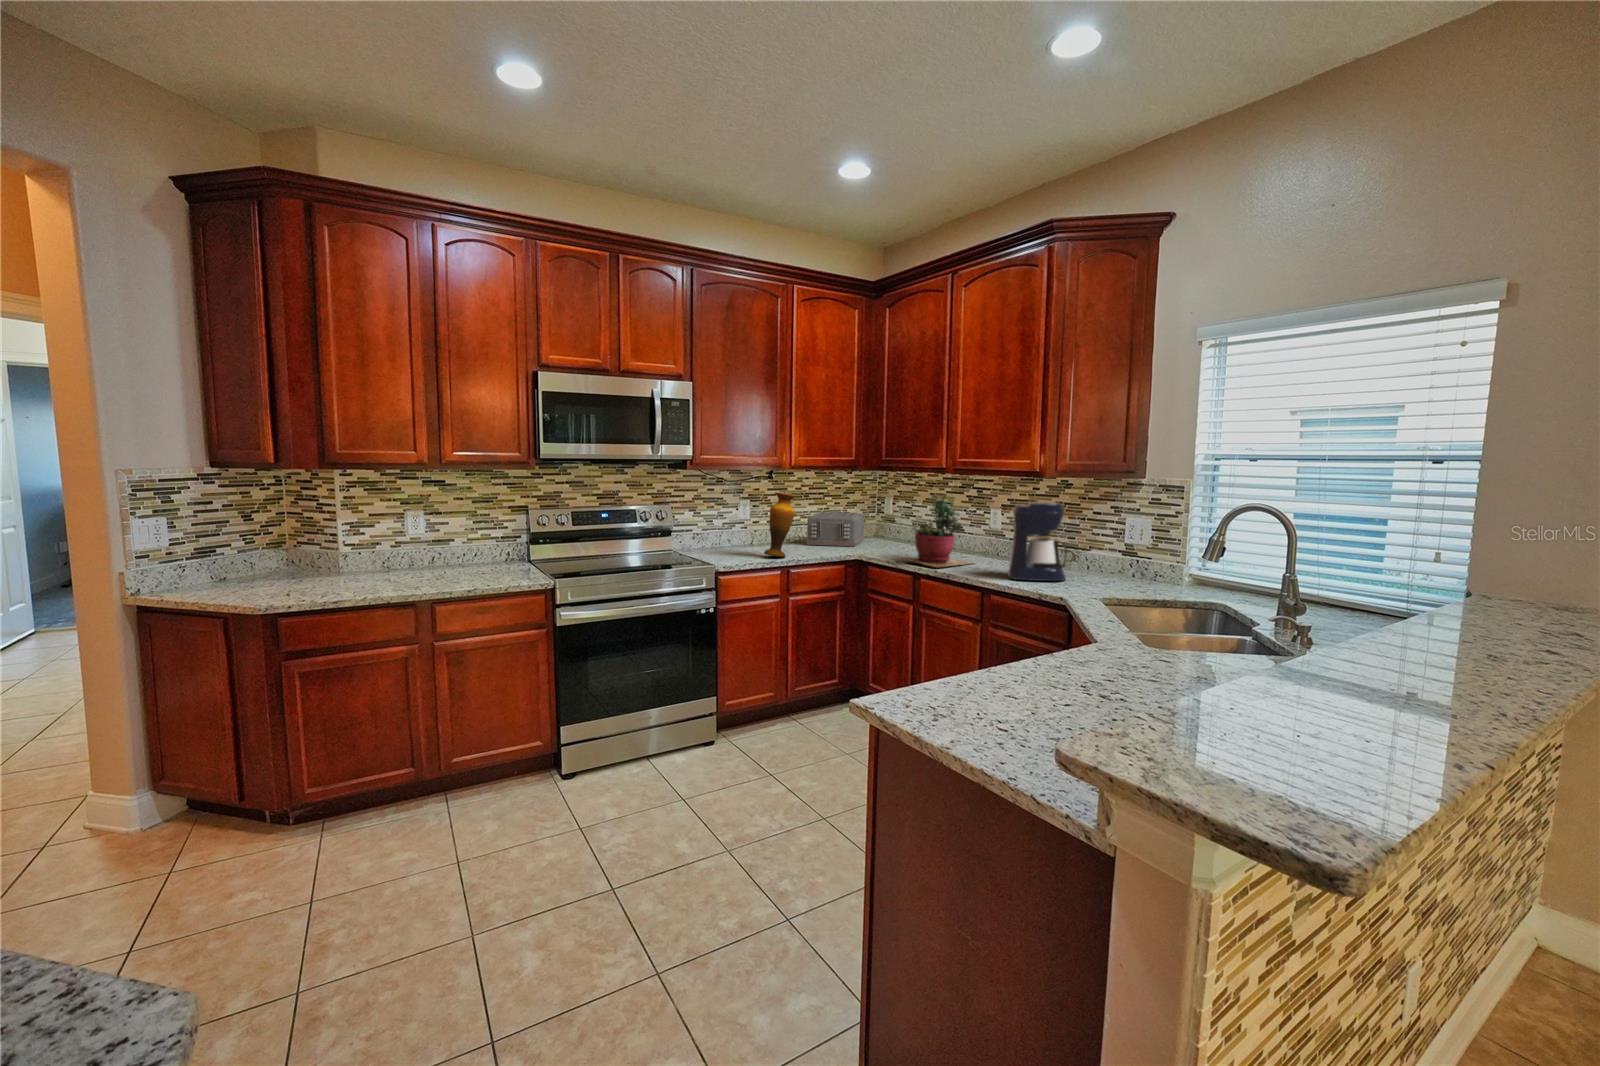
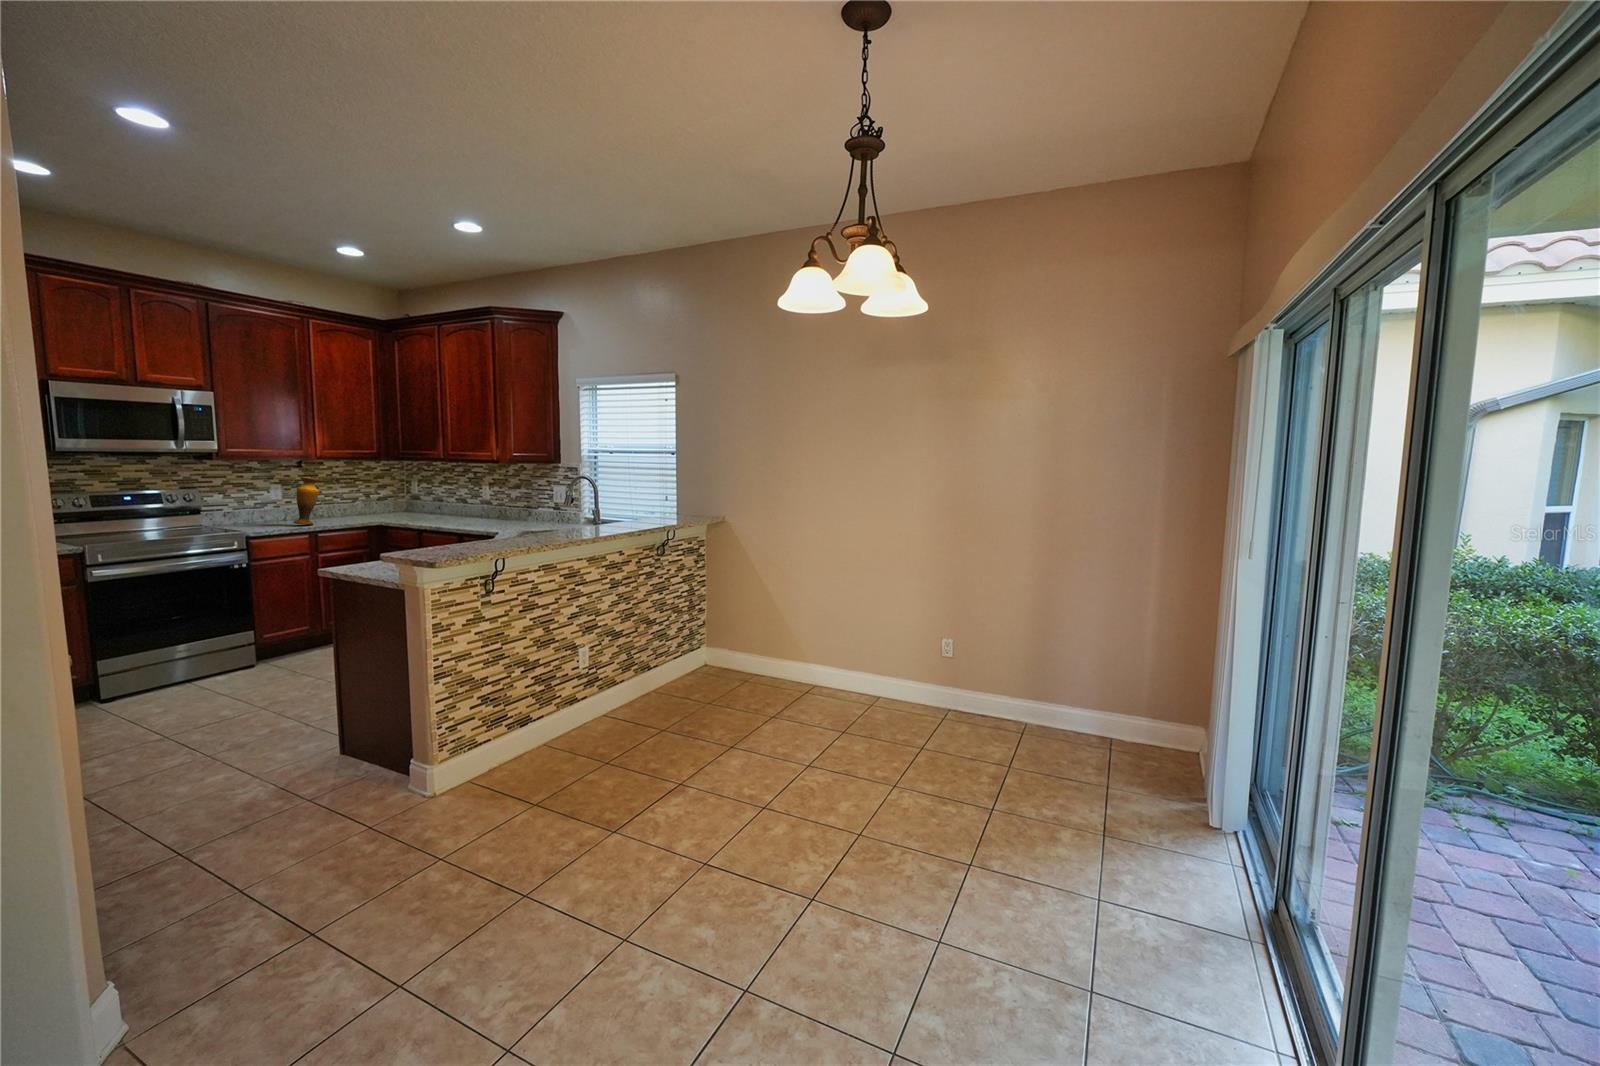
succulent plant: present [906,495,972,567] -> none [408,476,464,524]
coffee maker: present [1008,502,1066,581] -> none [476,479,514,526]
toaster: present [806,512,864,546] -> none [337,493,392,517]

